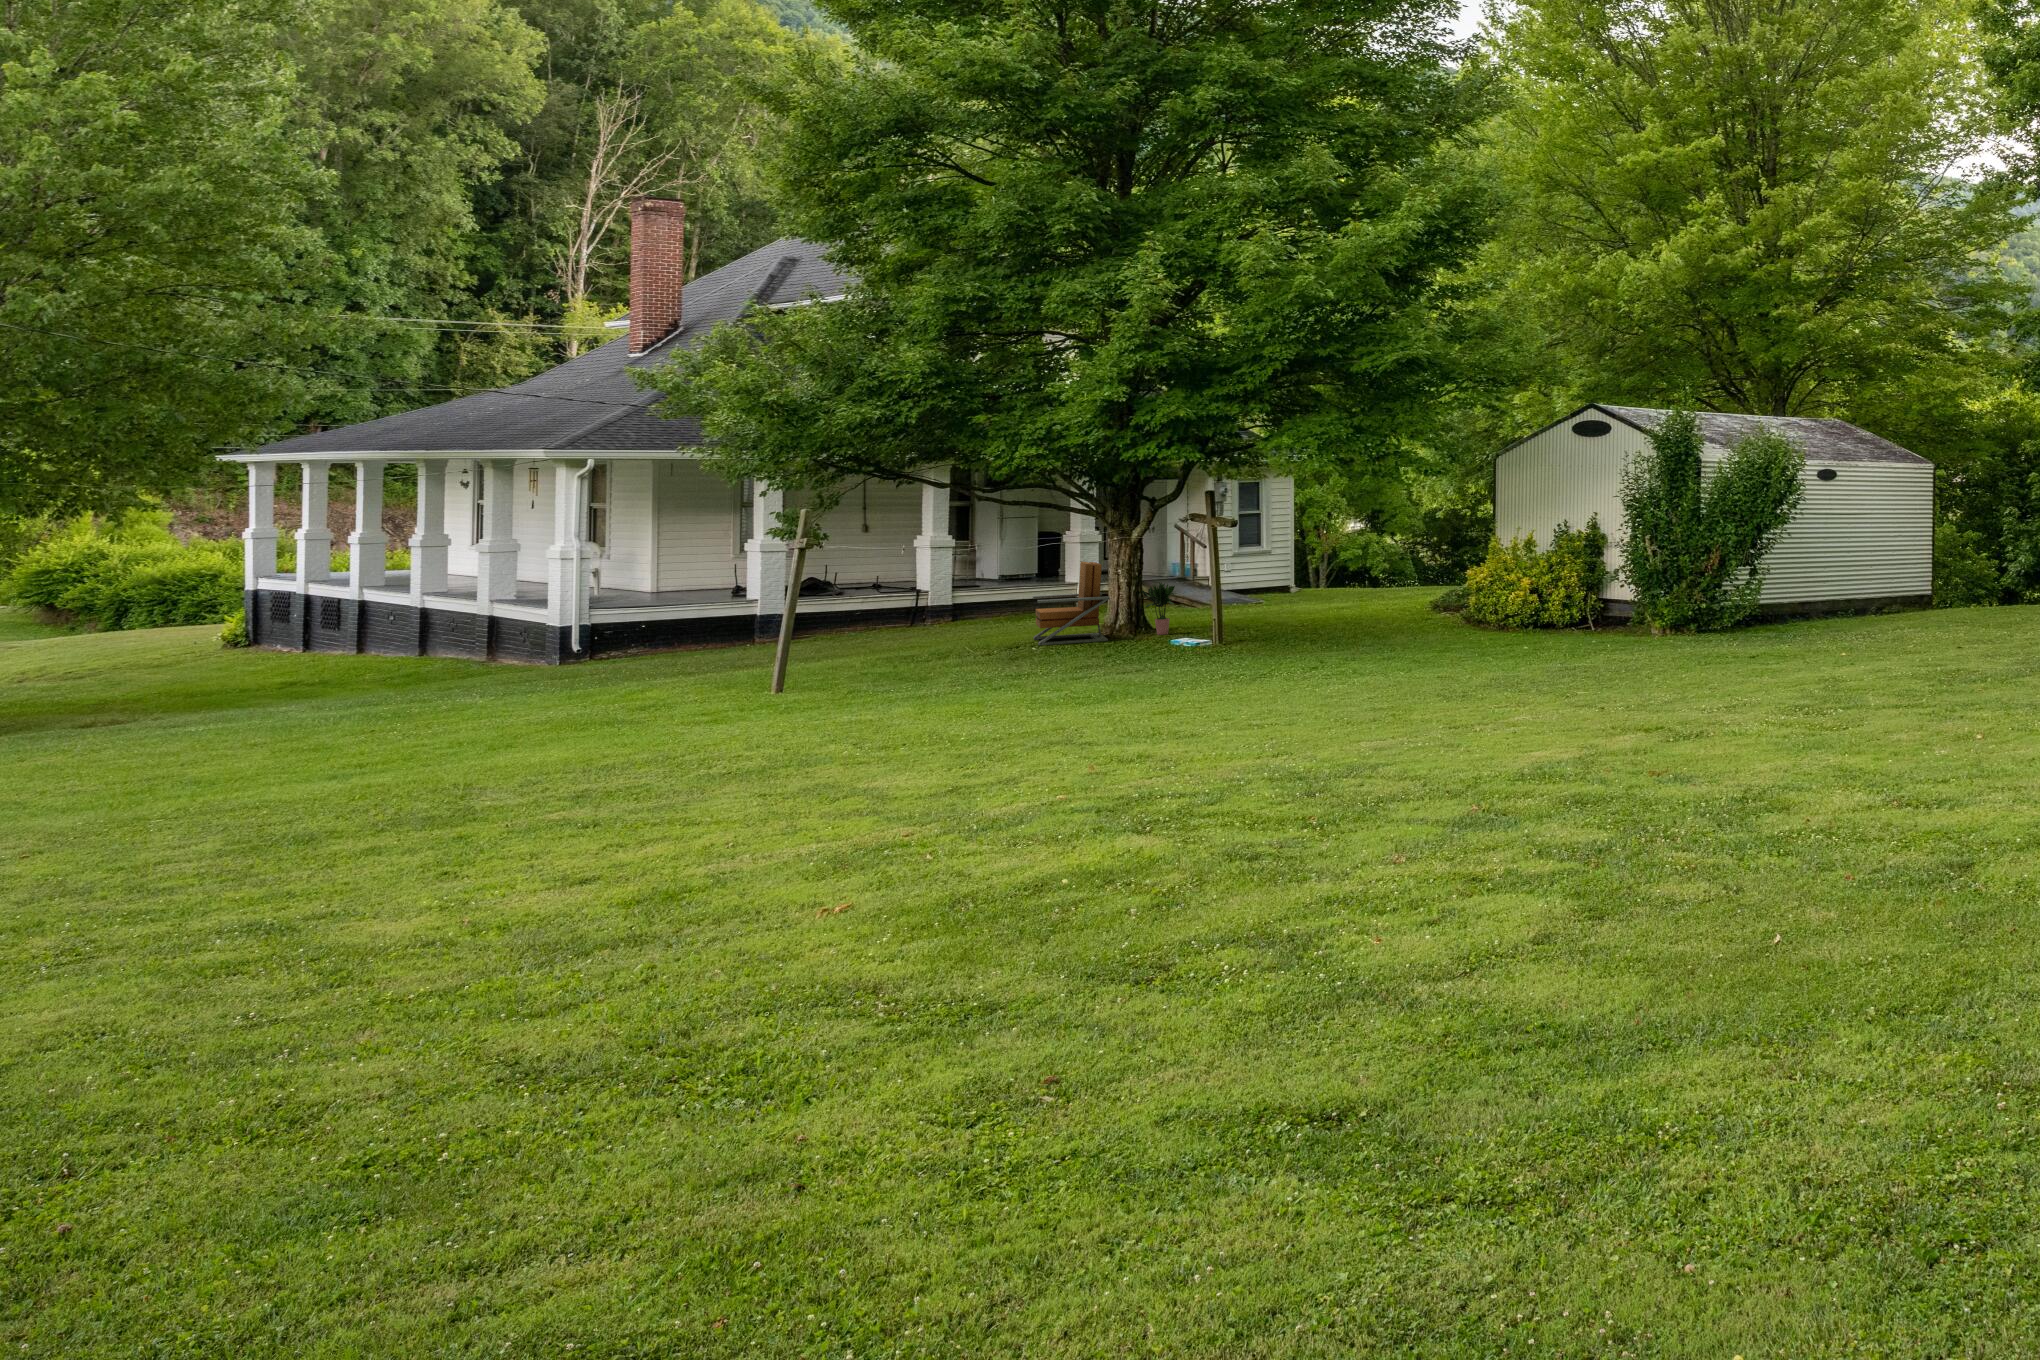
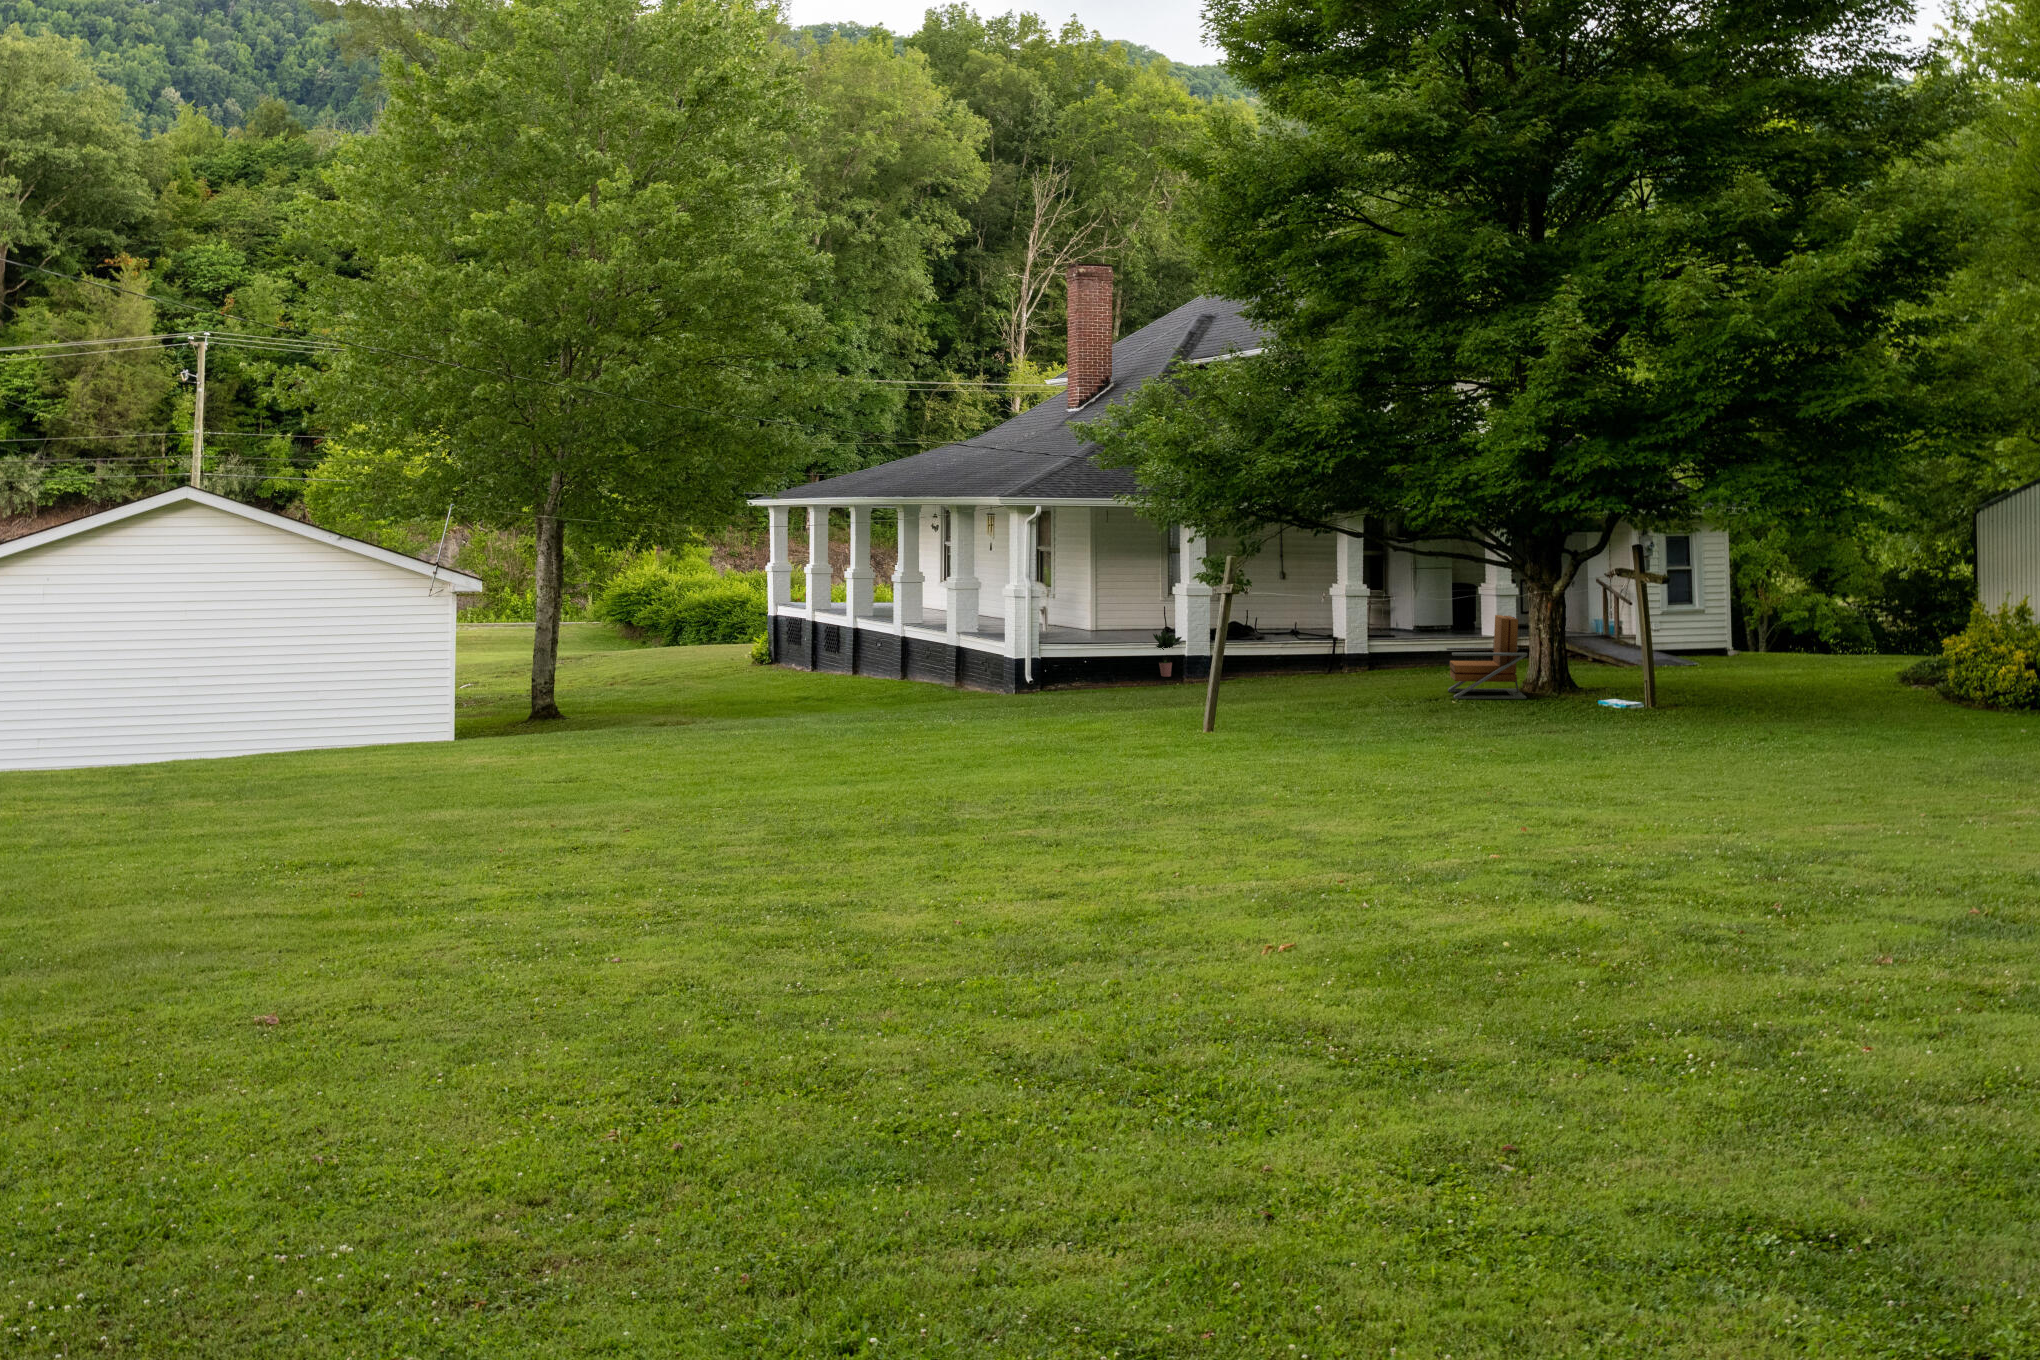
potted plant: present [1141,583,1175,635] -> present [1153,632,1182,677]

